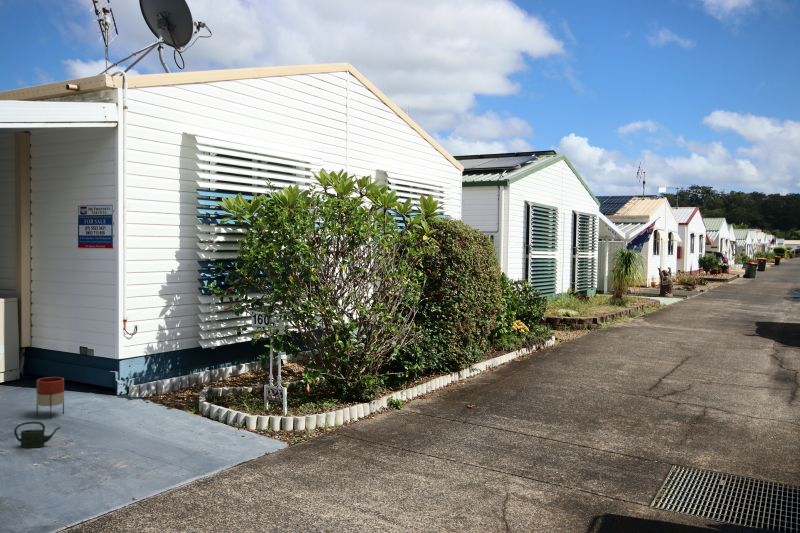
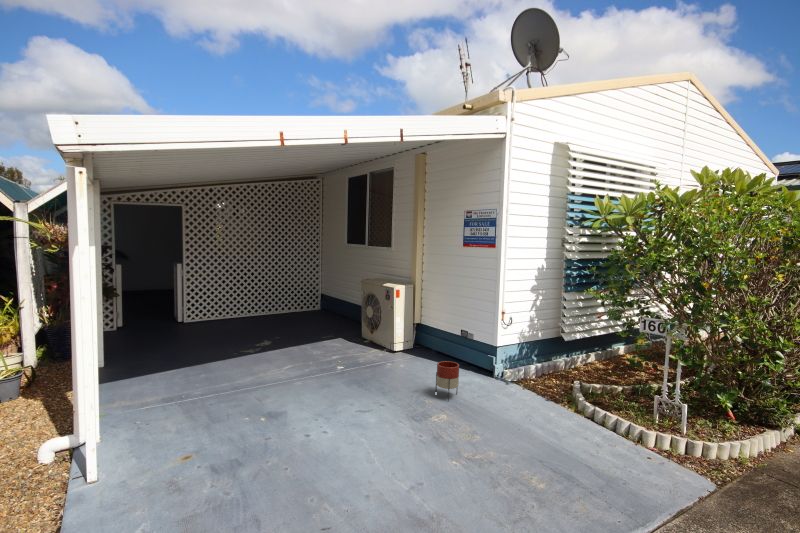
watering can: present [14,422,60,448] -> none [426,412,466,438]

